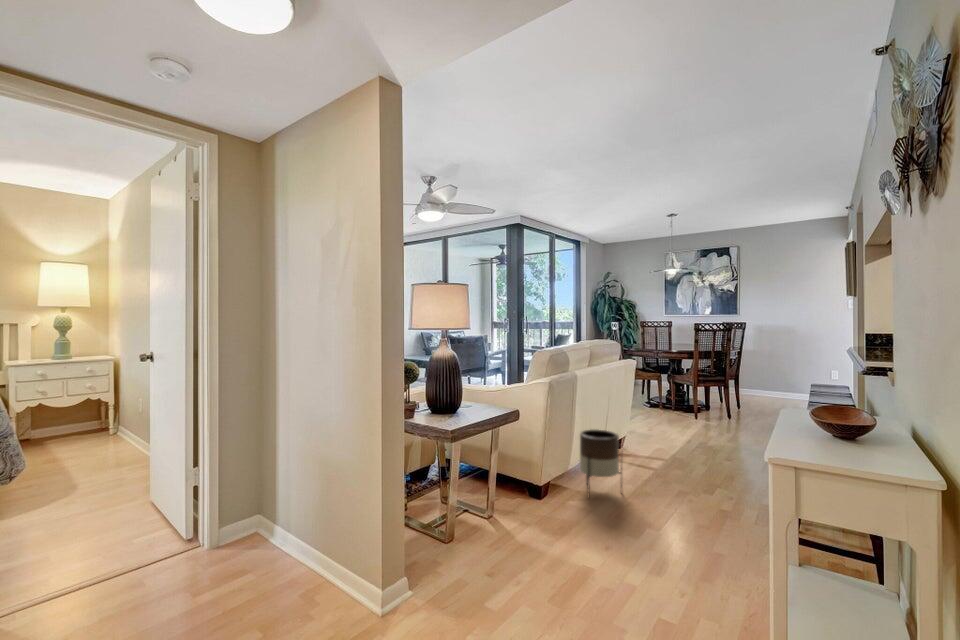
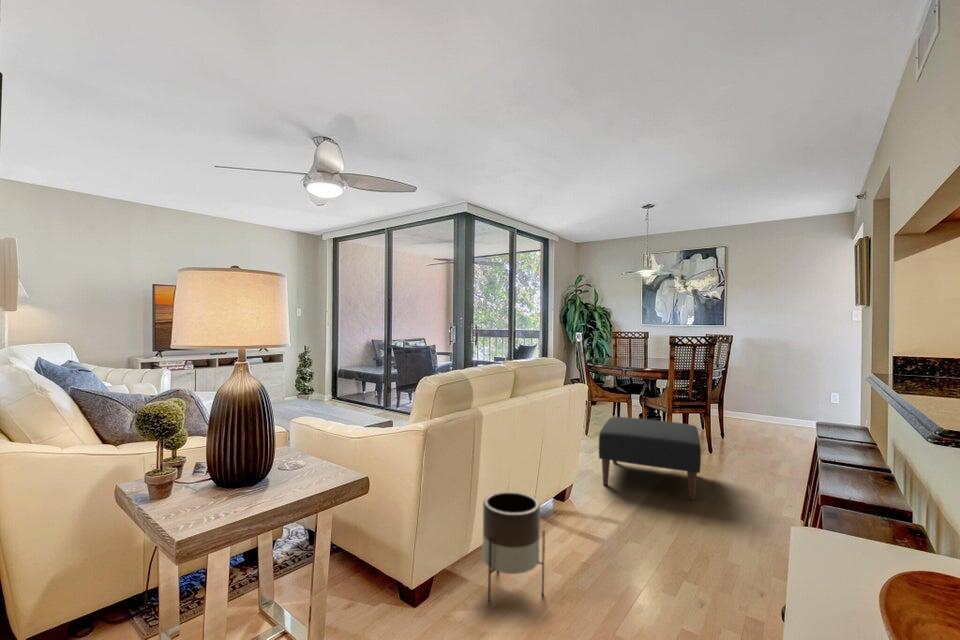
ottoman: none [643,389,722,446] -> present [599,417,701,500]

